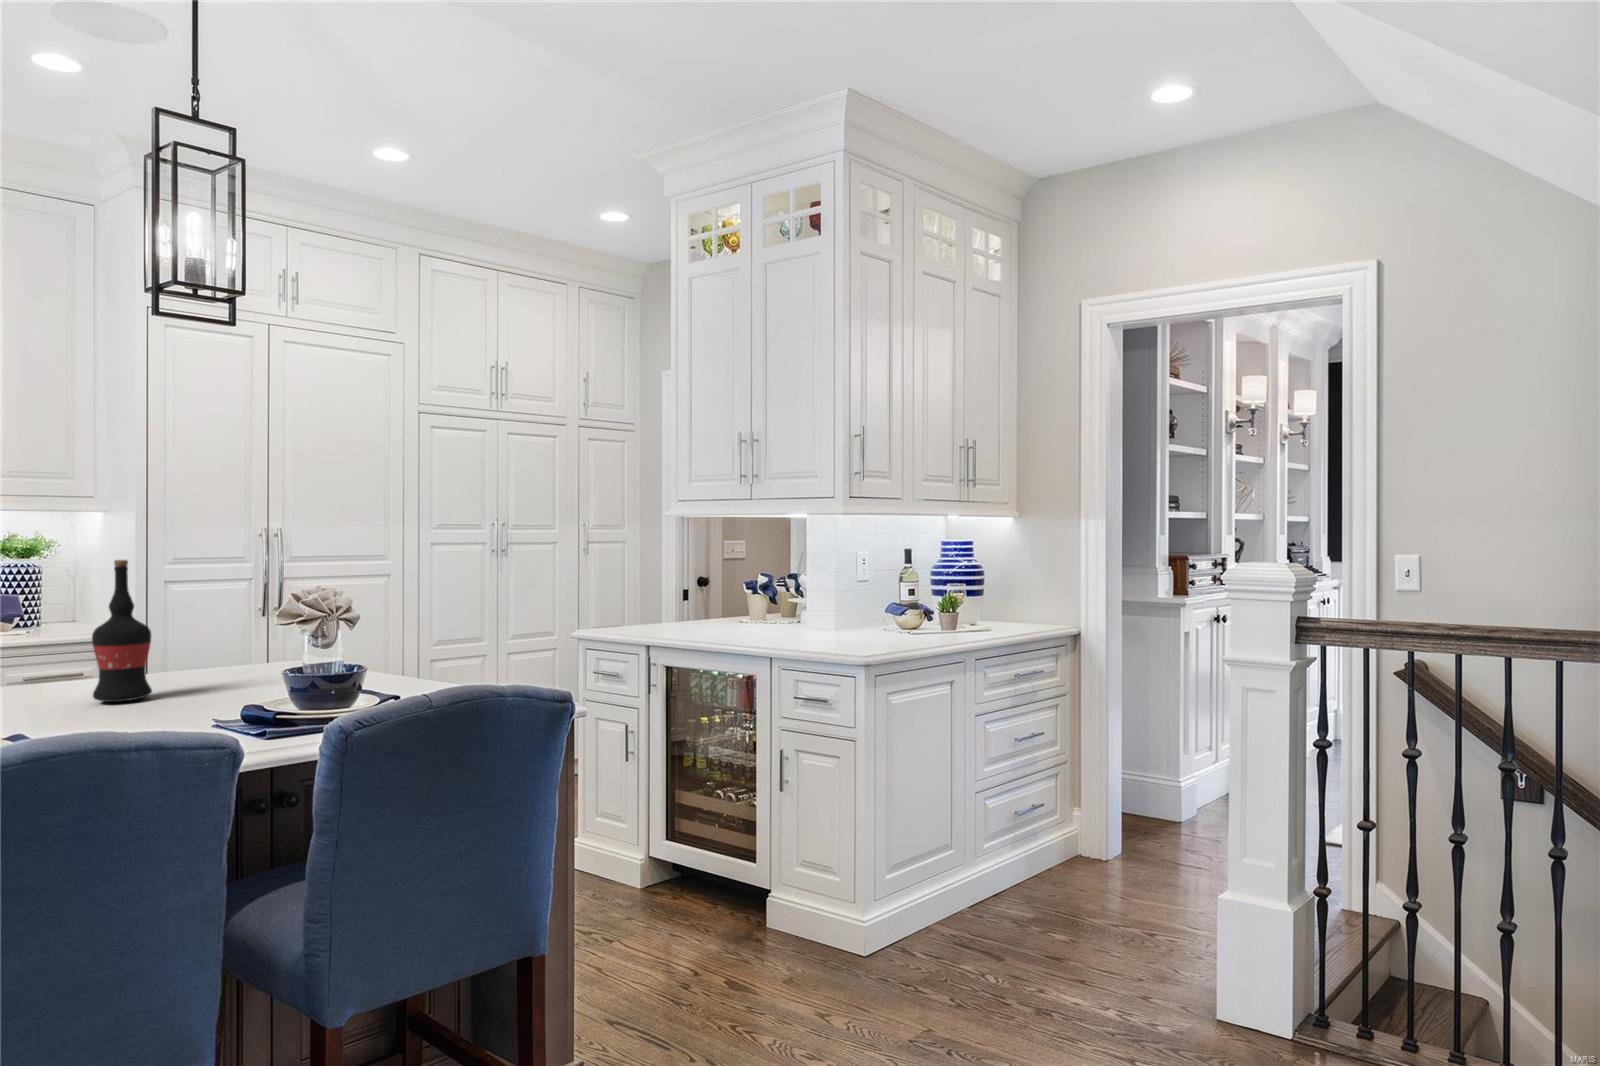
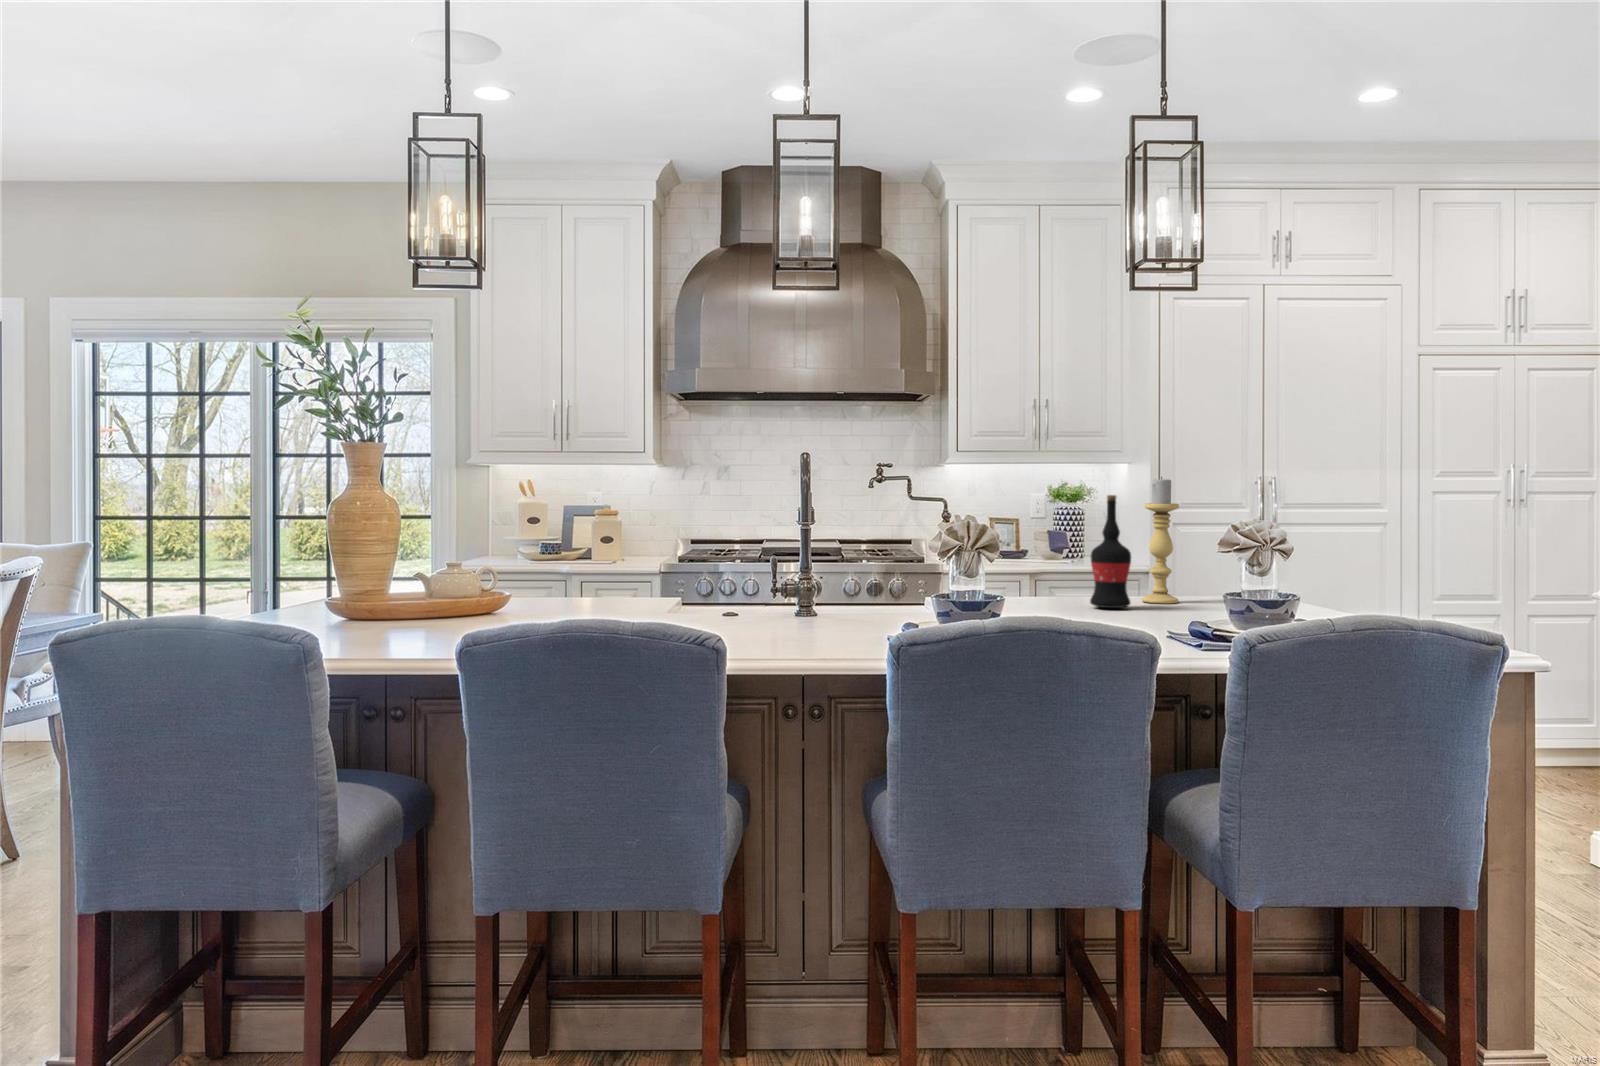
candle holder: none [161,535,209,686] -> present [1142,477,1179,604]

